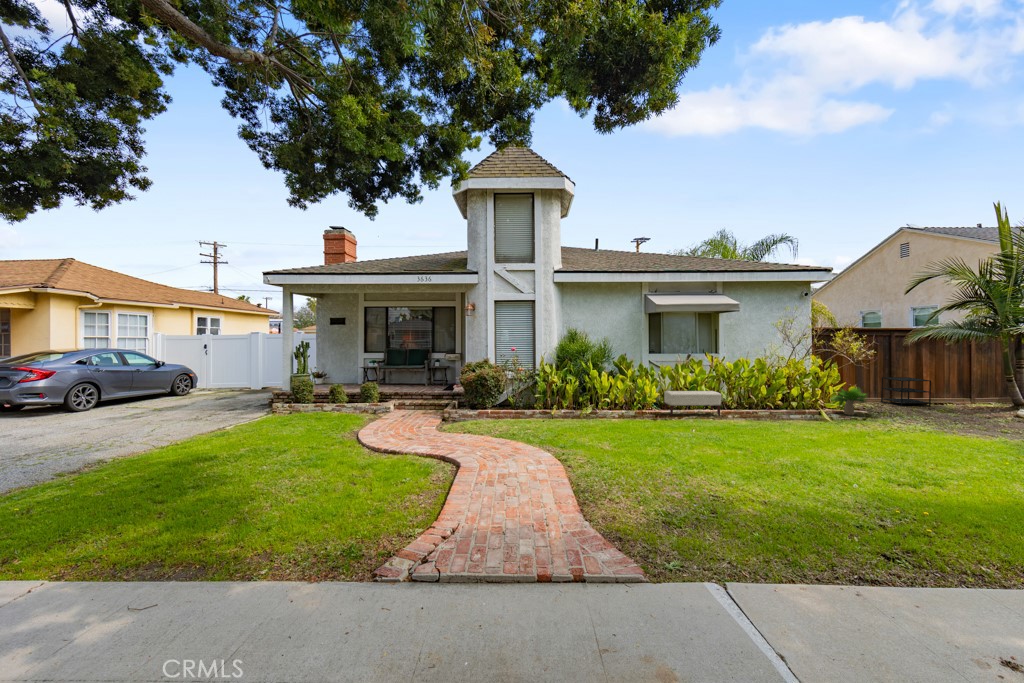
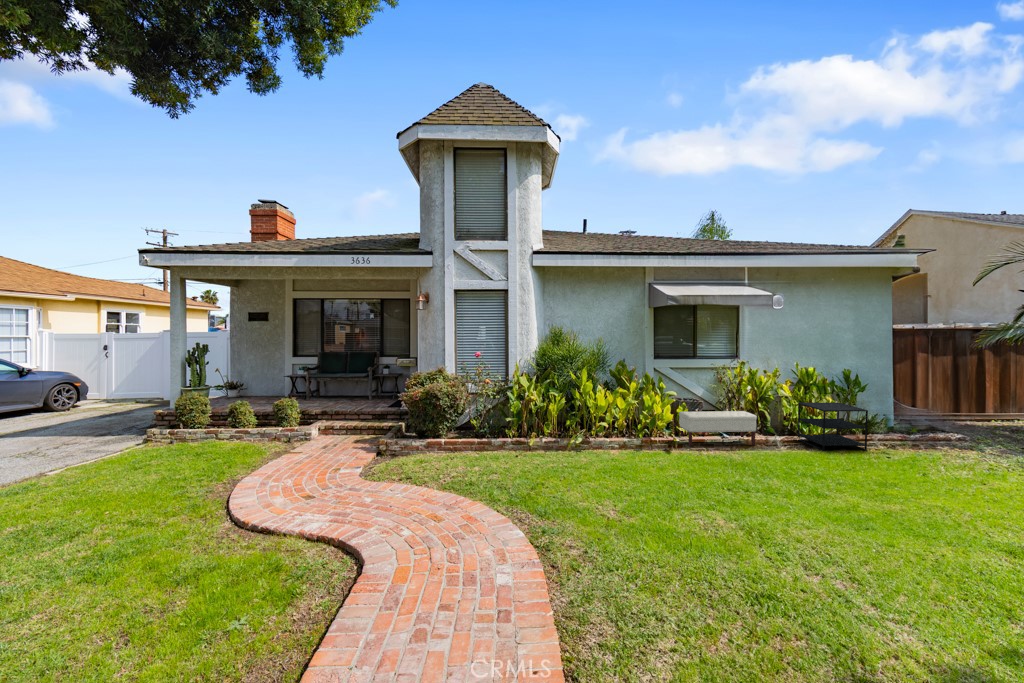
side table: present [881,377,931,407] -> present [798,403,868,451]
potted plant: present [833,388,866,415] -> none [894,404,954,443]

